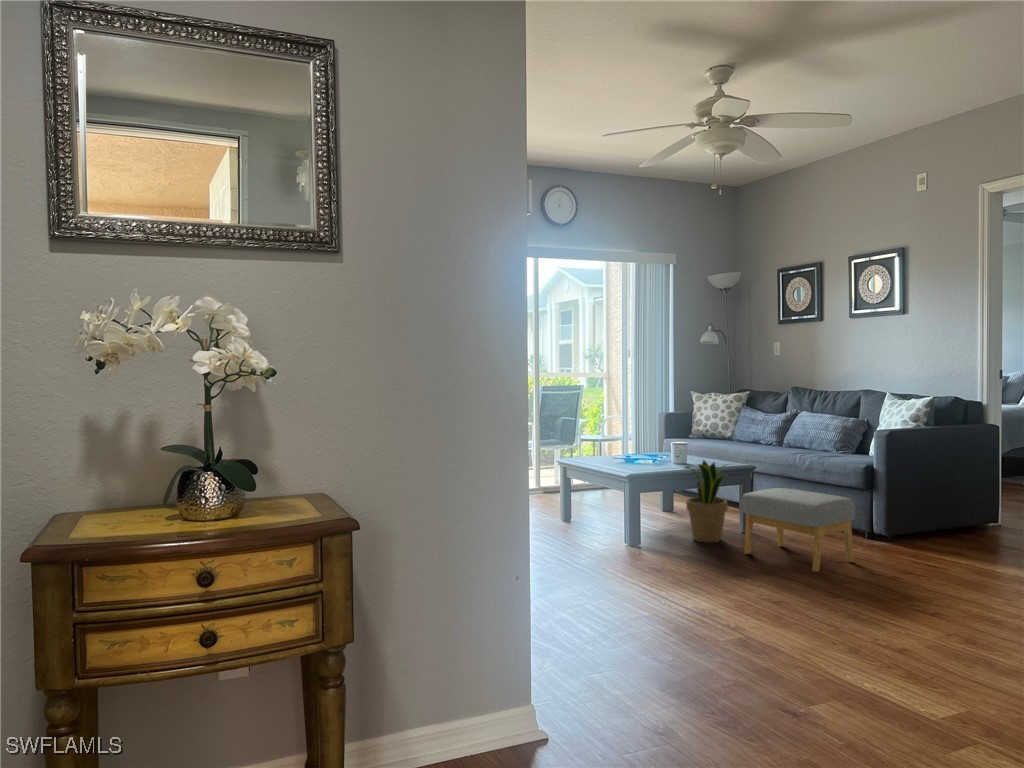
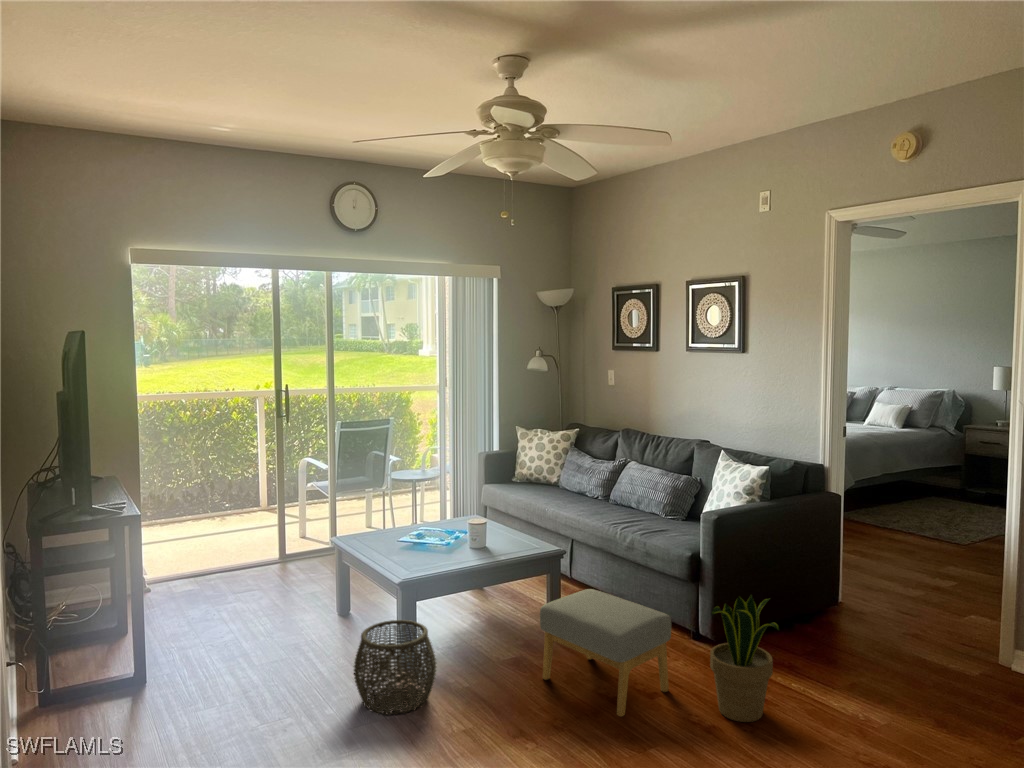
potted plant: present [685,460,728,542] -> present [710,595,779,722]
woven basket: none [598,501,662,565] -> present [354,620,436,715]

